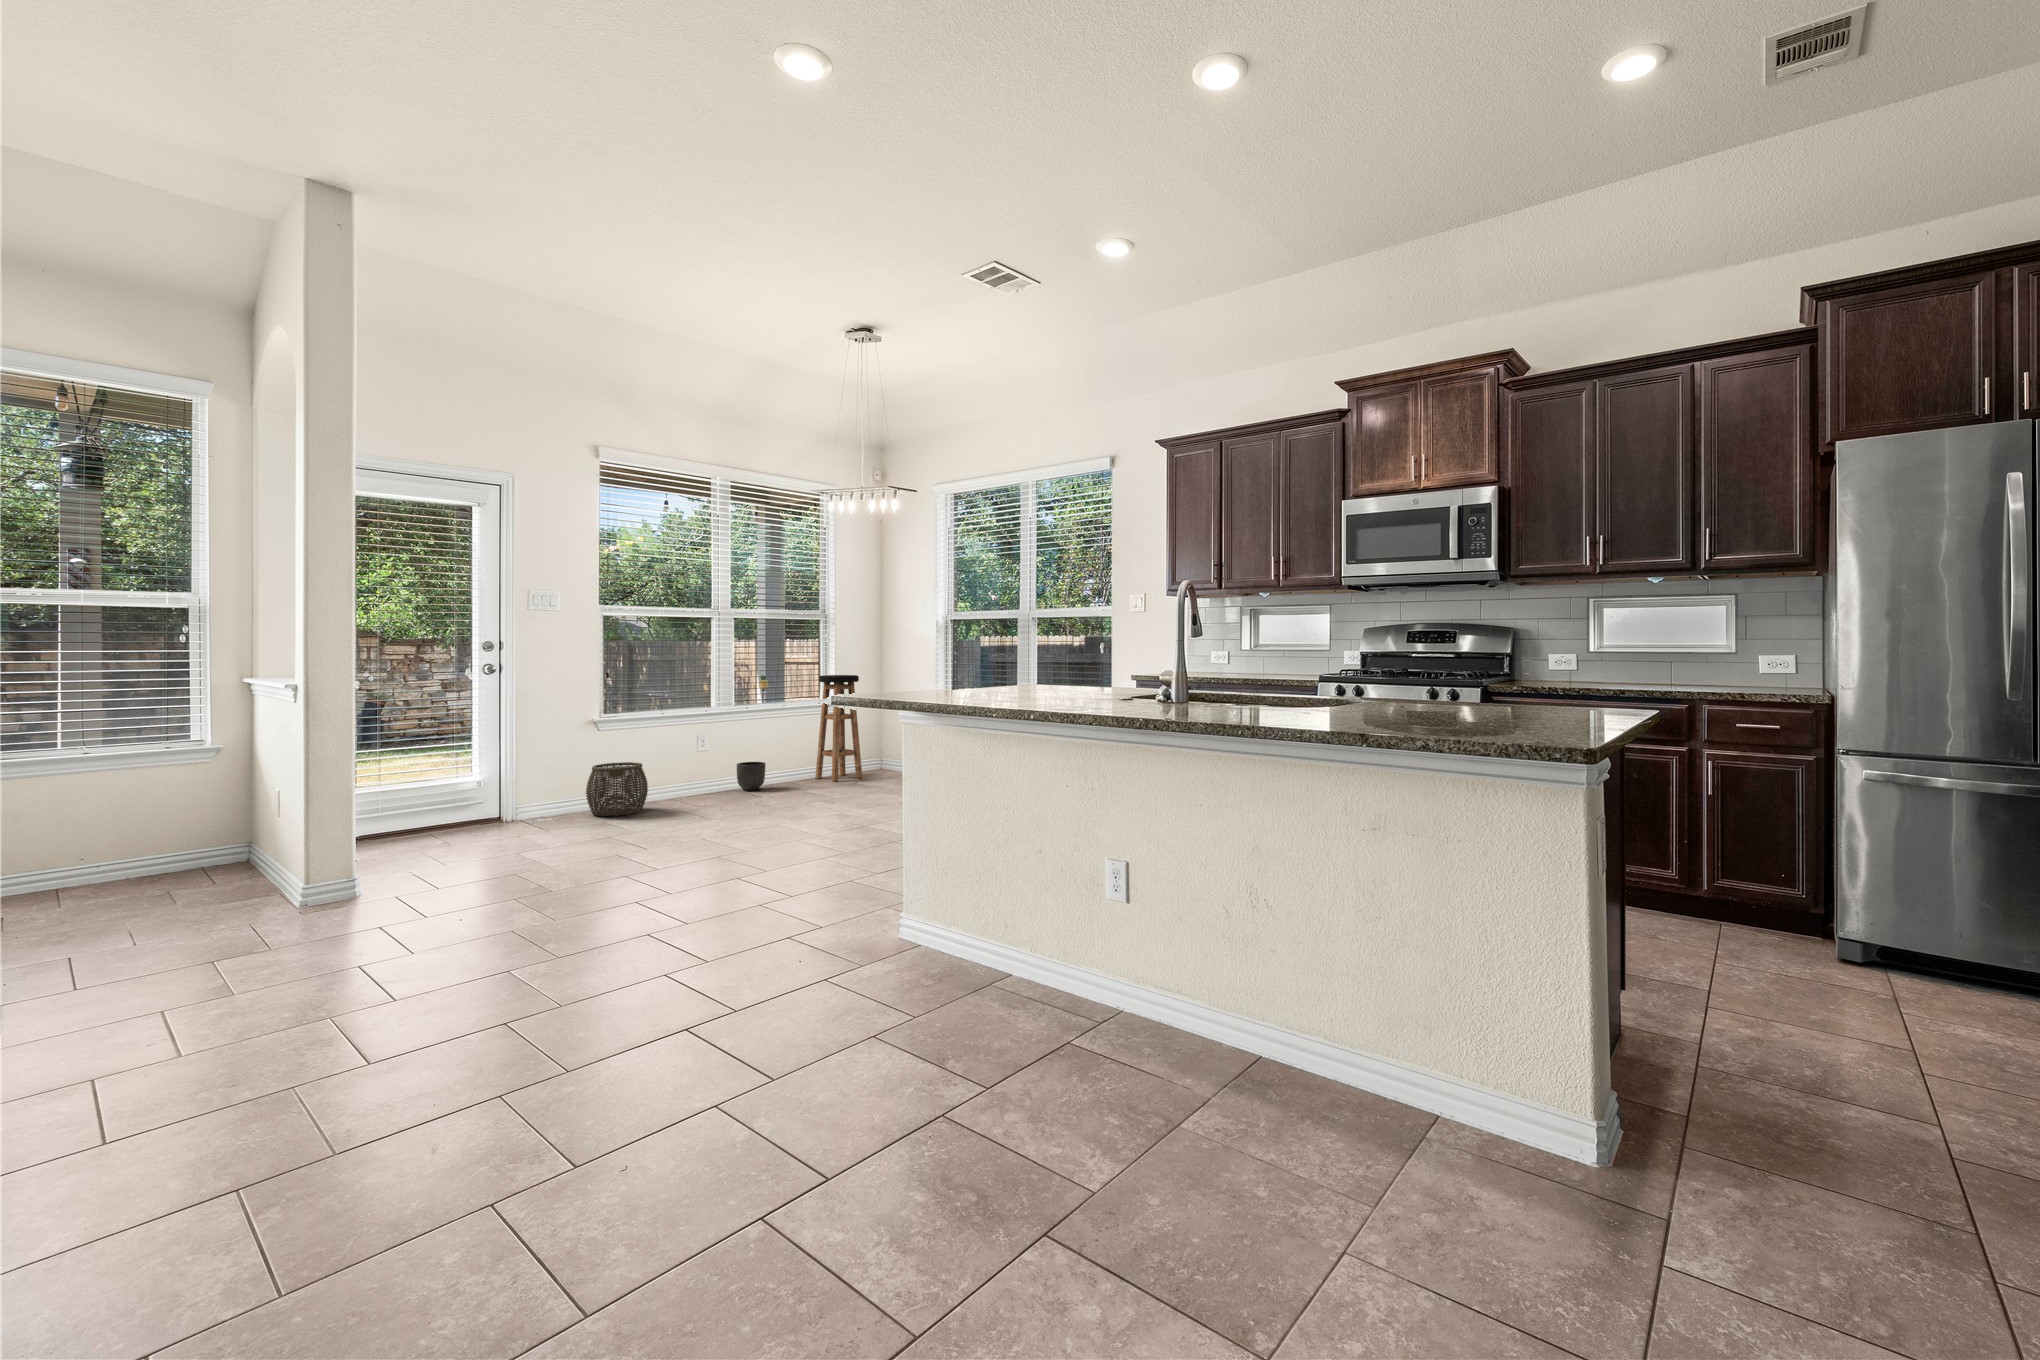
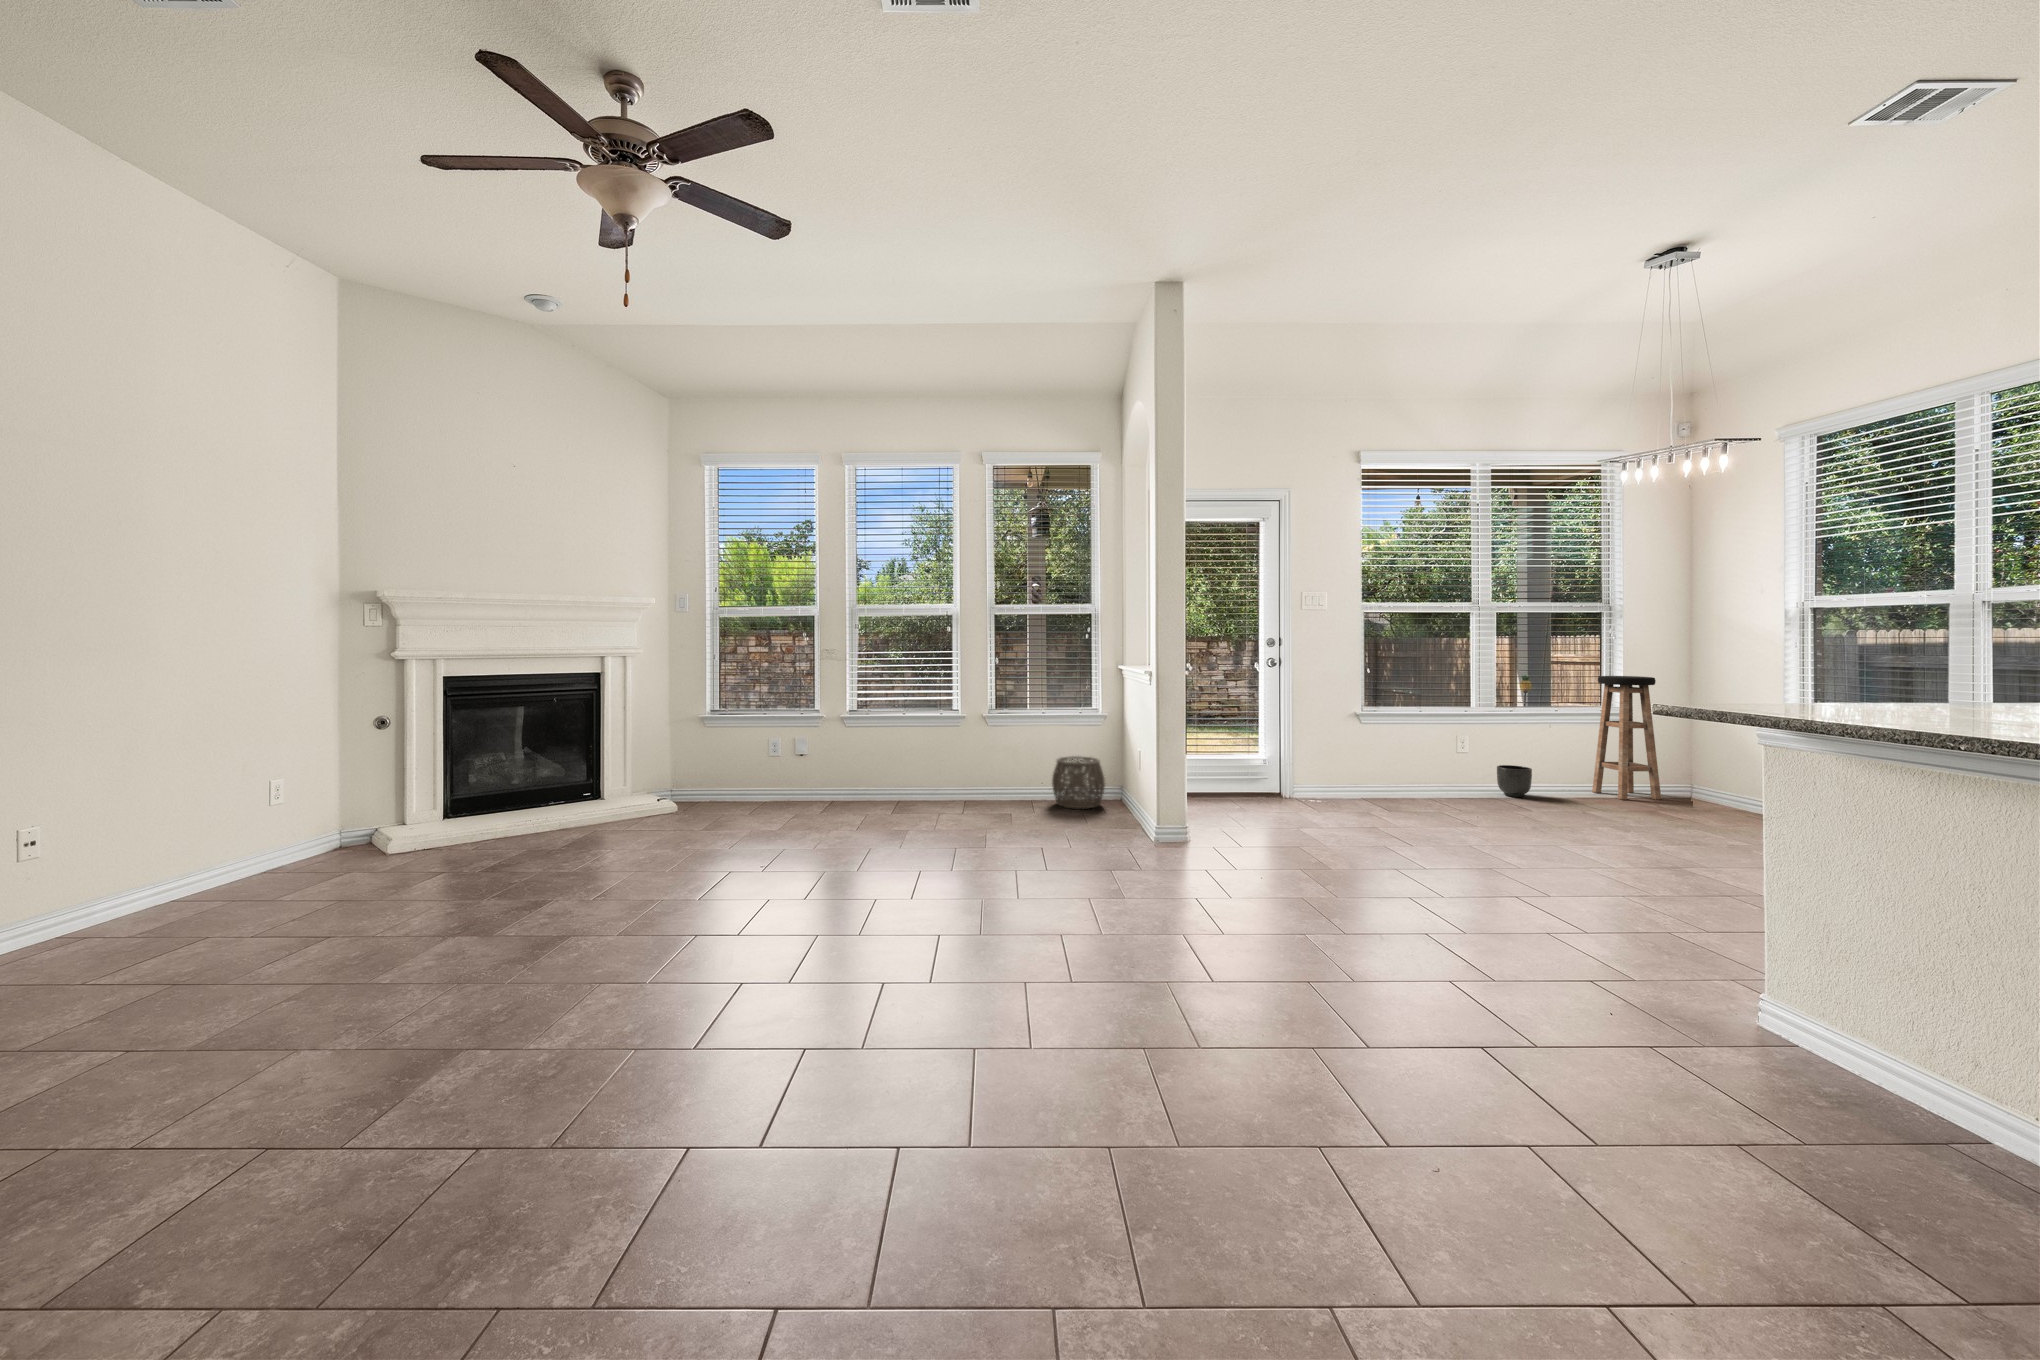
woven basket: present [586,762,648,816] -> present [1052,756,1105,809]

